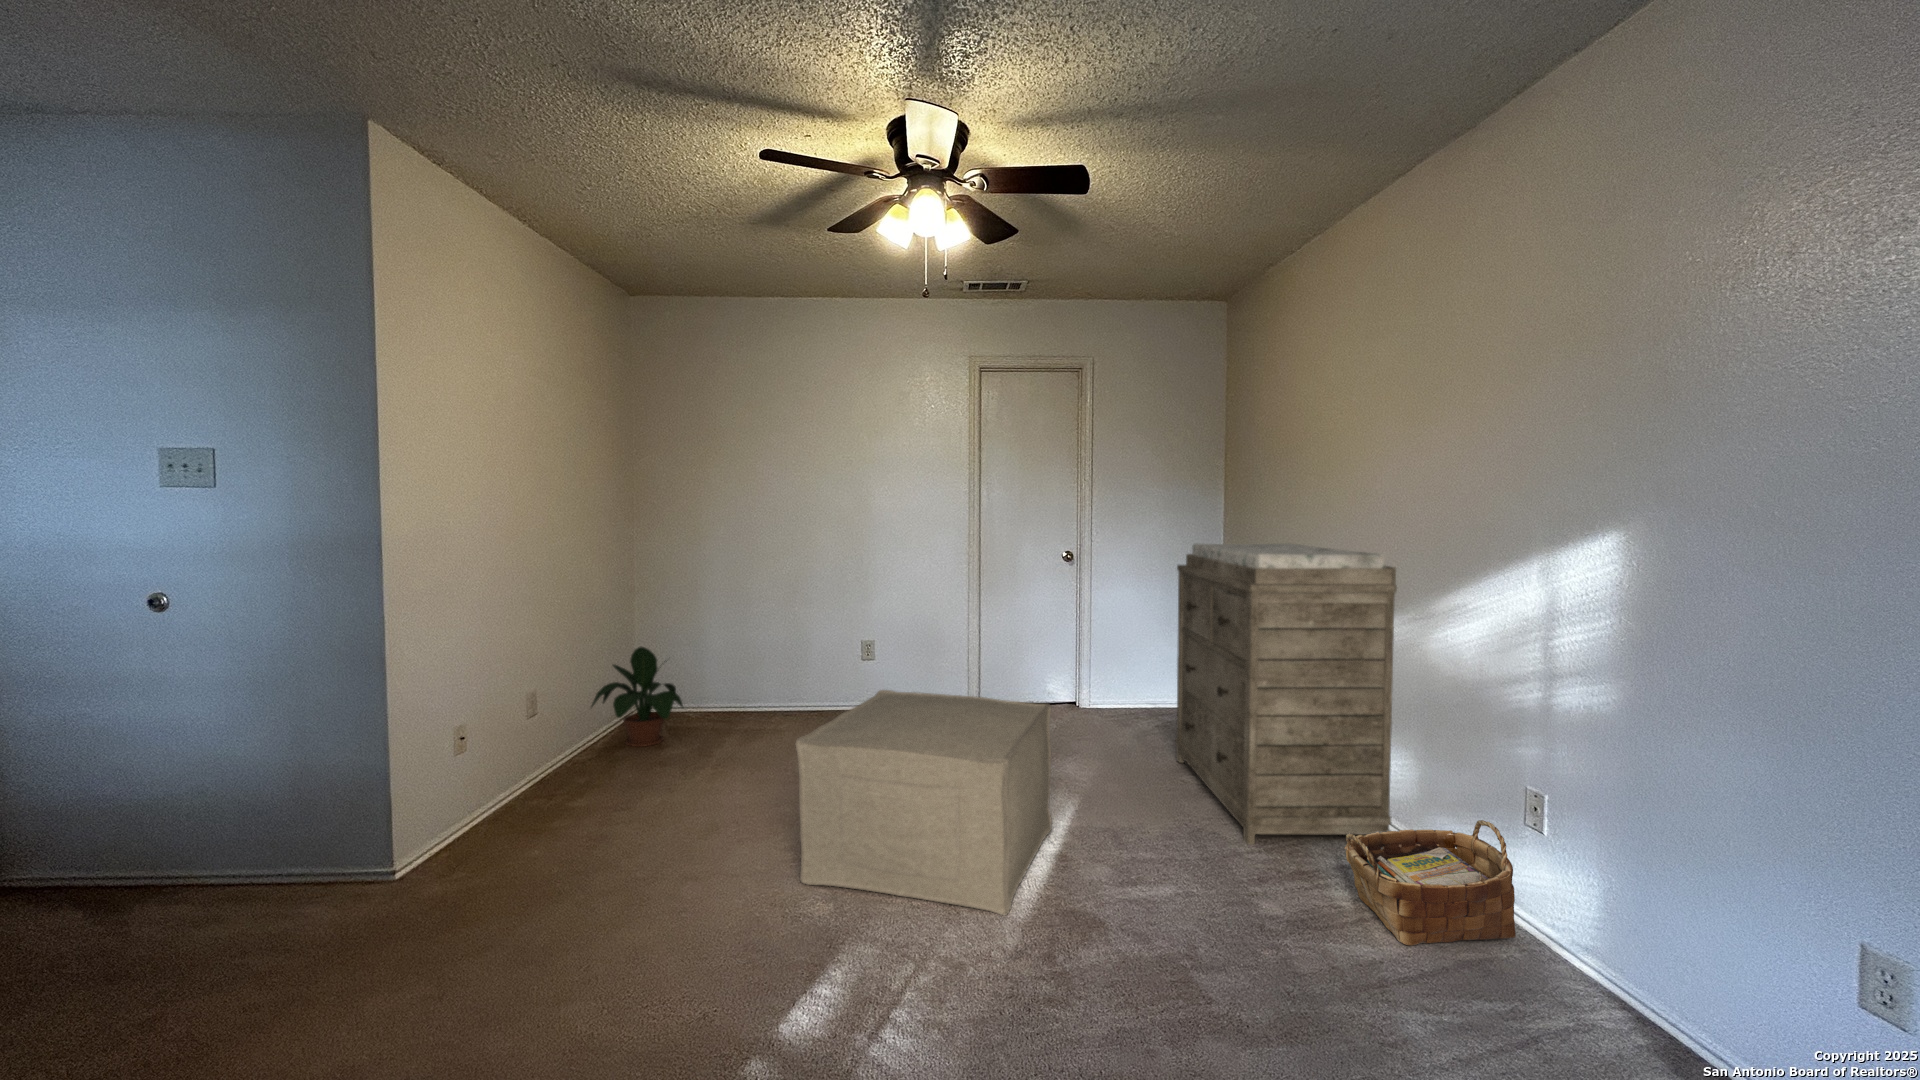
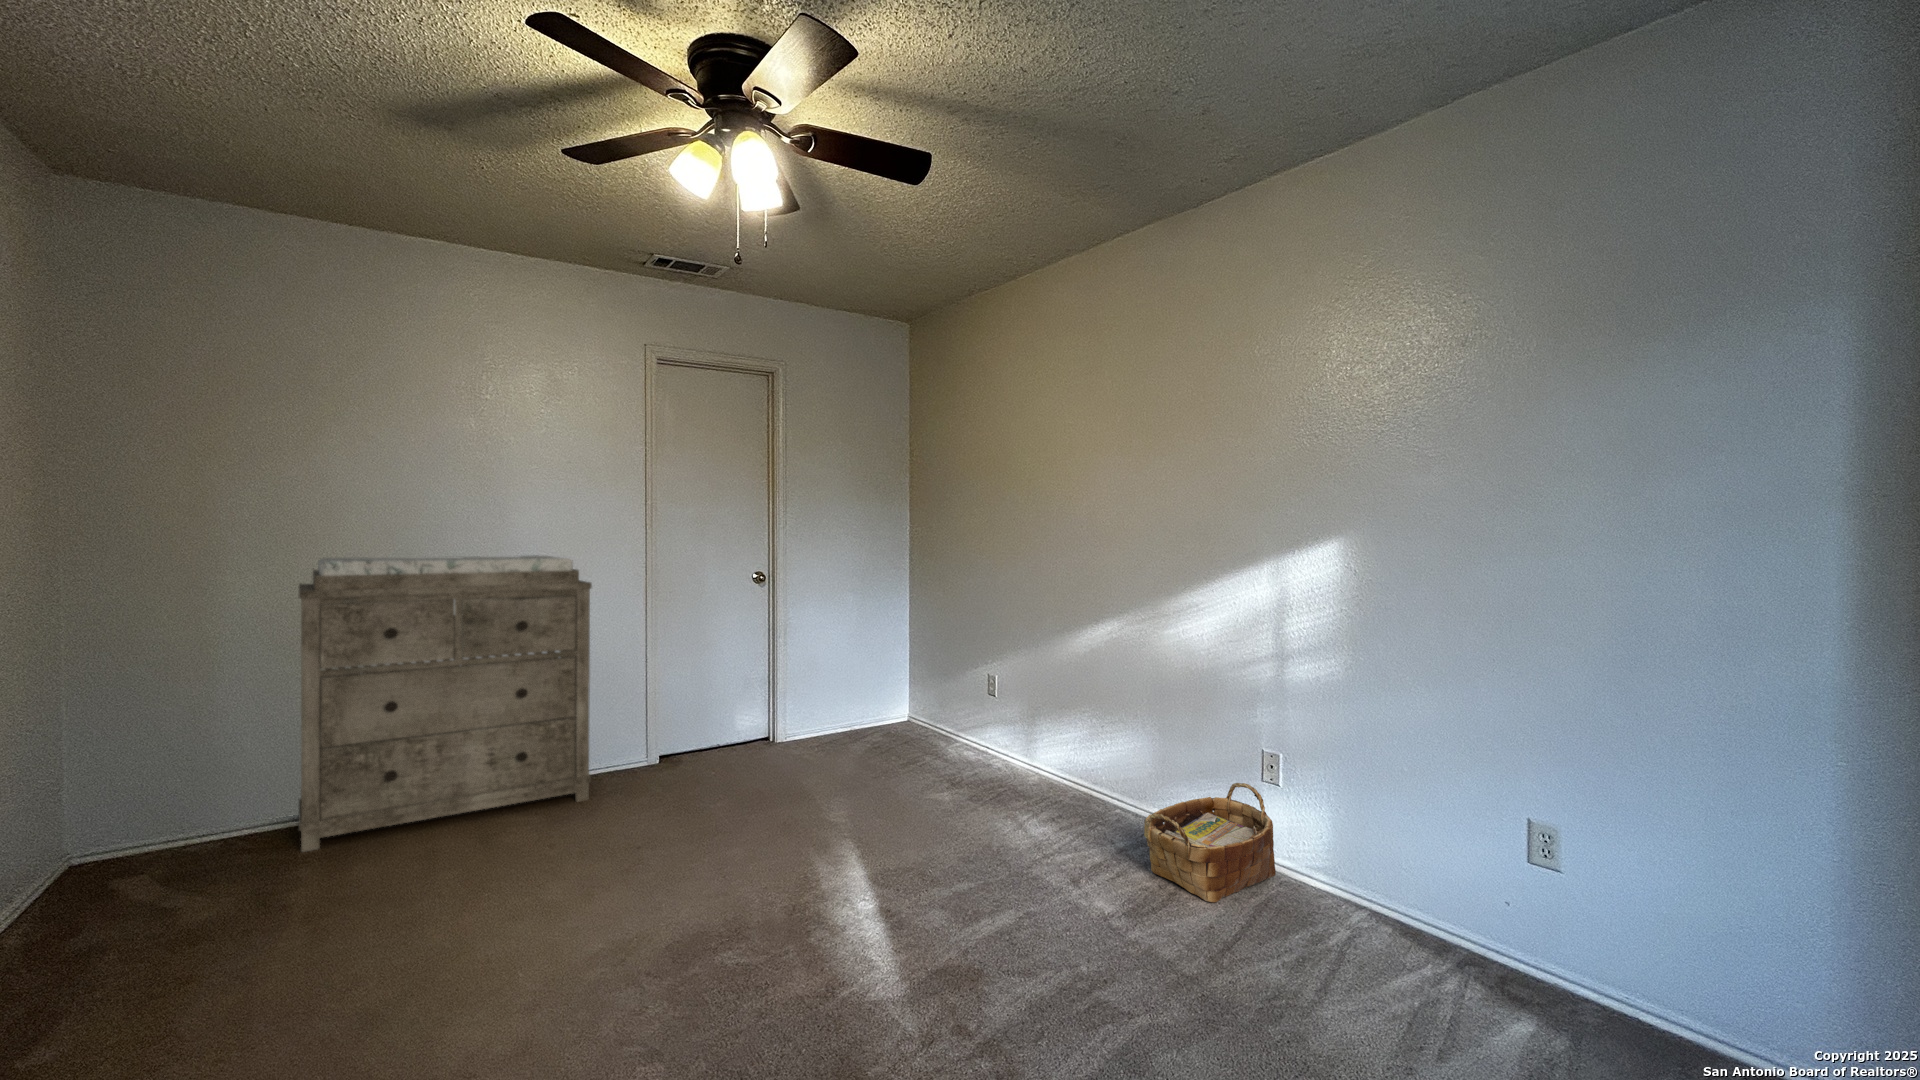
dresser: present [1175,544,1397,845] -> present [298,556,592,852]
potted plant: present [591,647,683,747] -> none [31,727,223,890]
ottoman: present [796,690,1052,915] -> none [583,732,874,1011]

